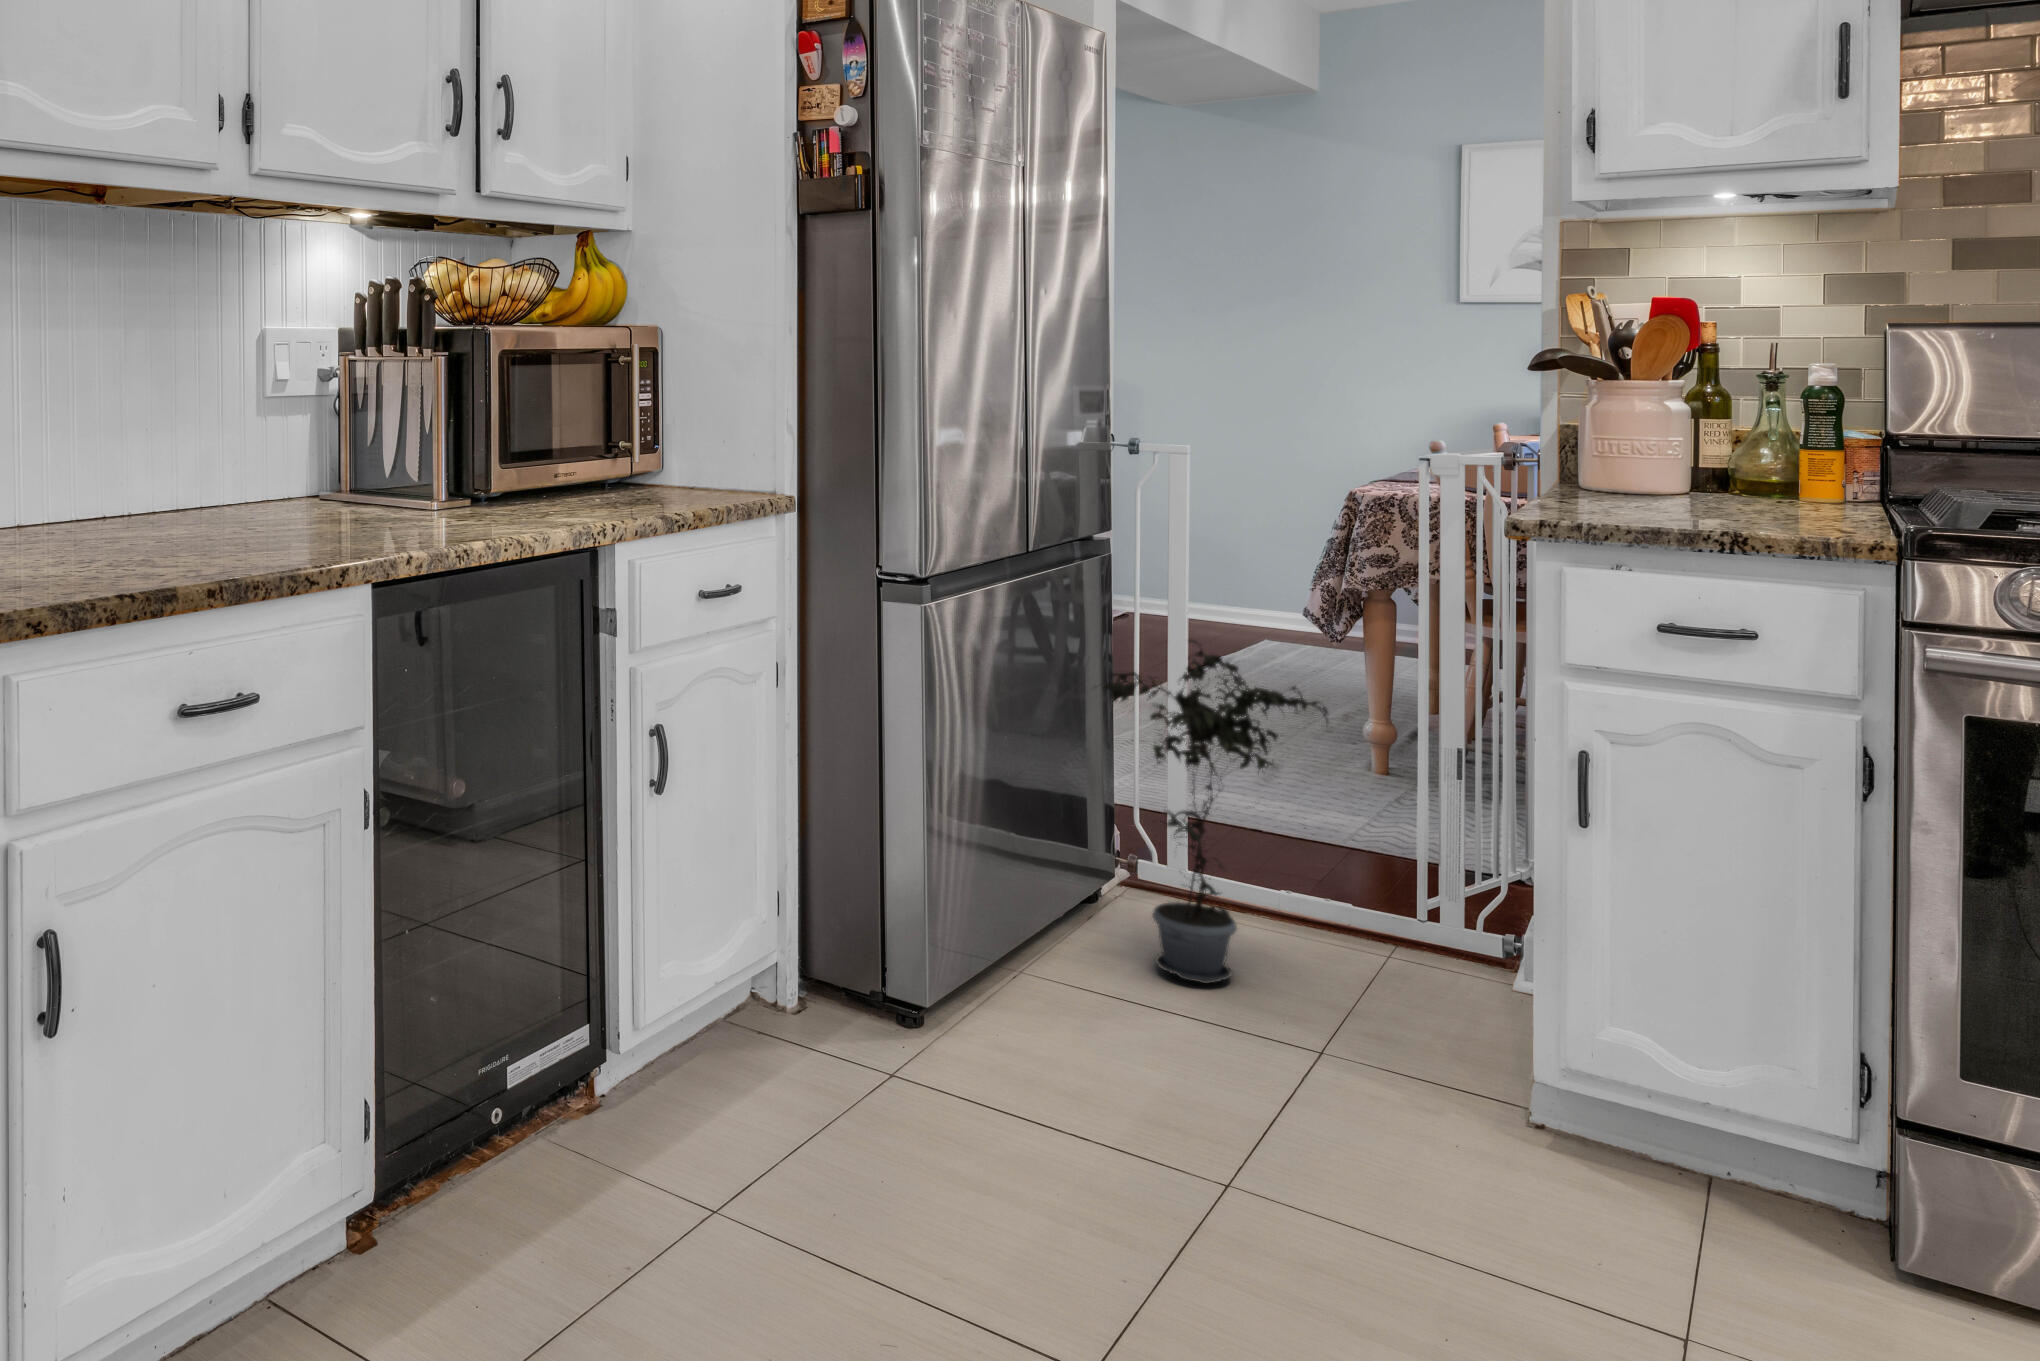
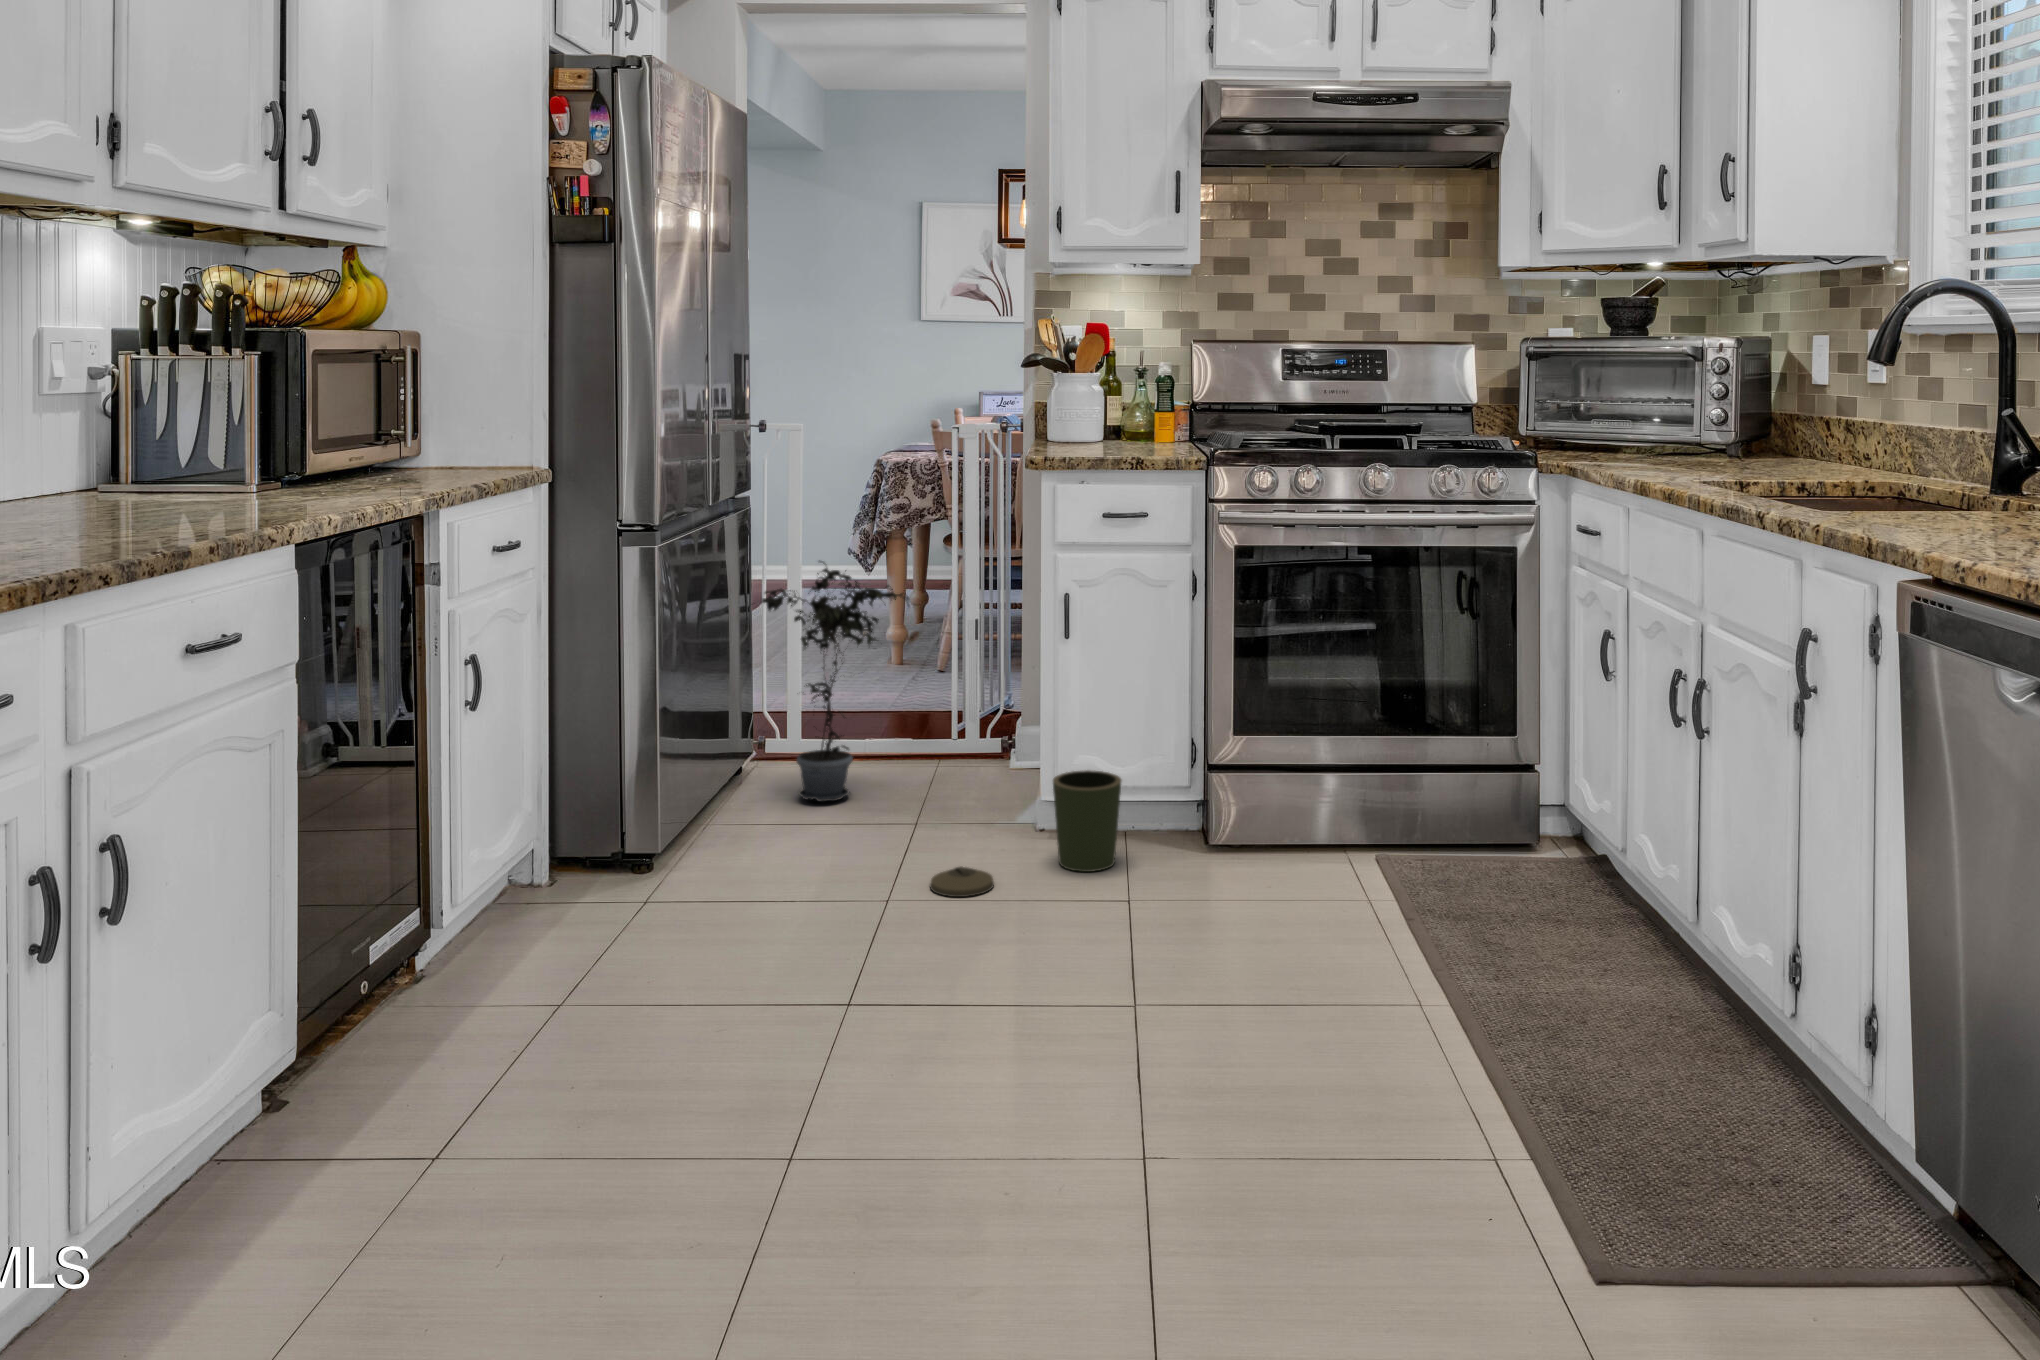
trash can: none [1304,1056,1688,1252] -> present [930,770,1121,897]

